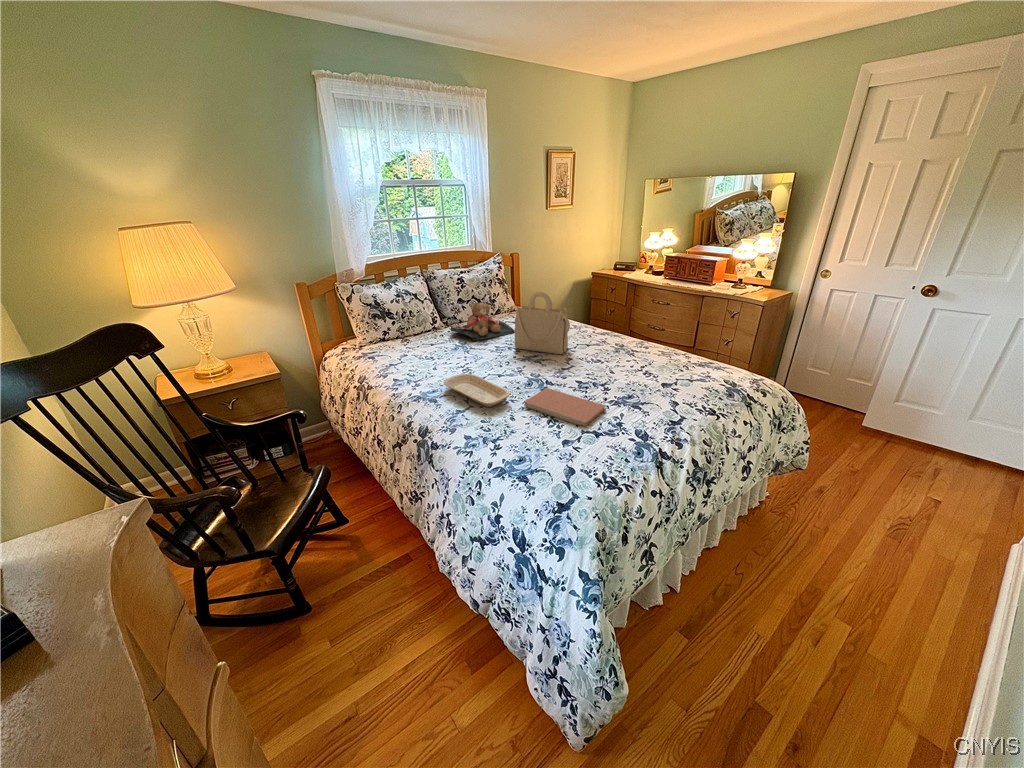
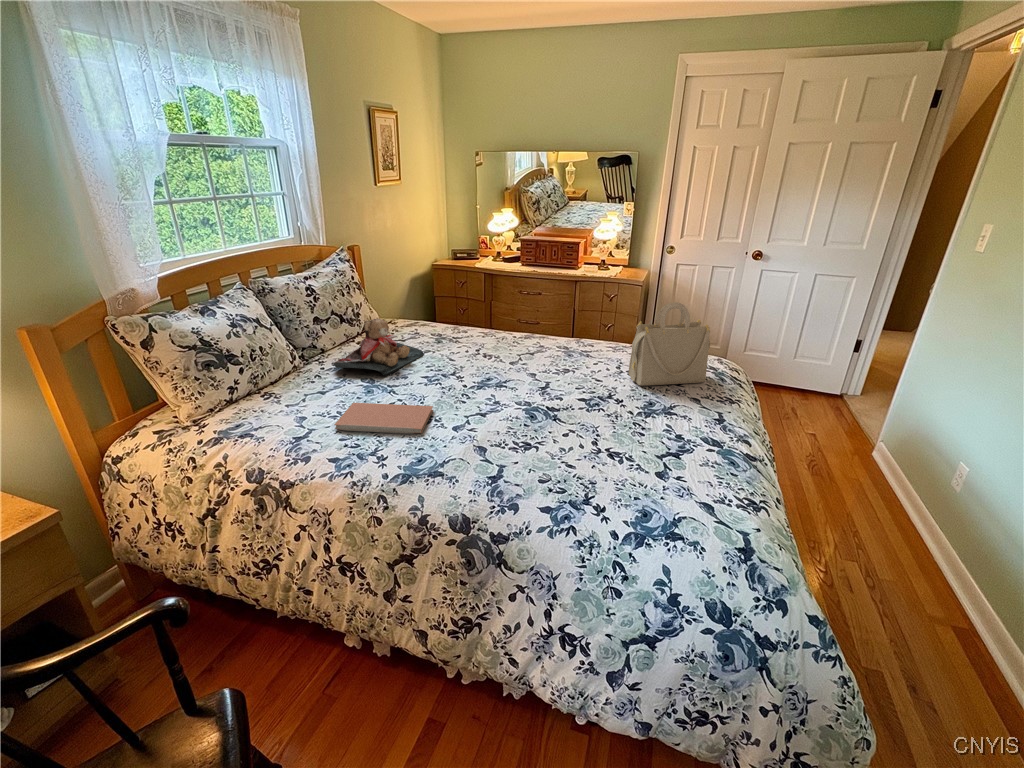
handbag: present [514,292,570,354] -> present [629,302,710,386]
tray: present [444,374,509,407] -> none [436,422,548,460]
notebook: present [524,388,606,426] -> present [334,403,433,434]

